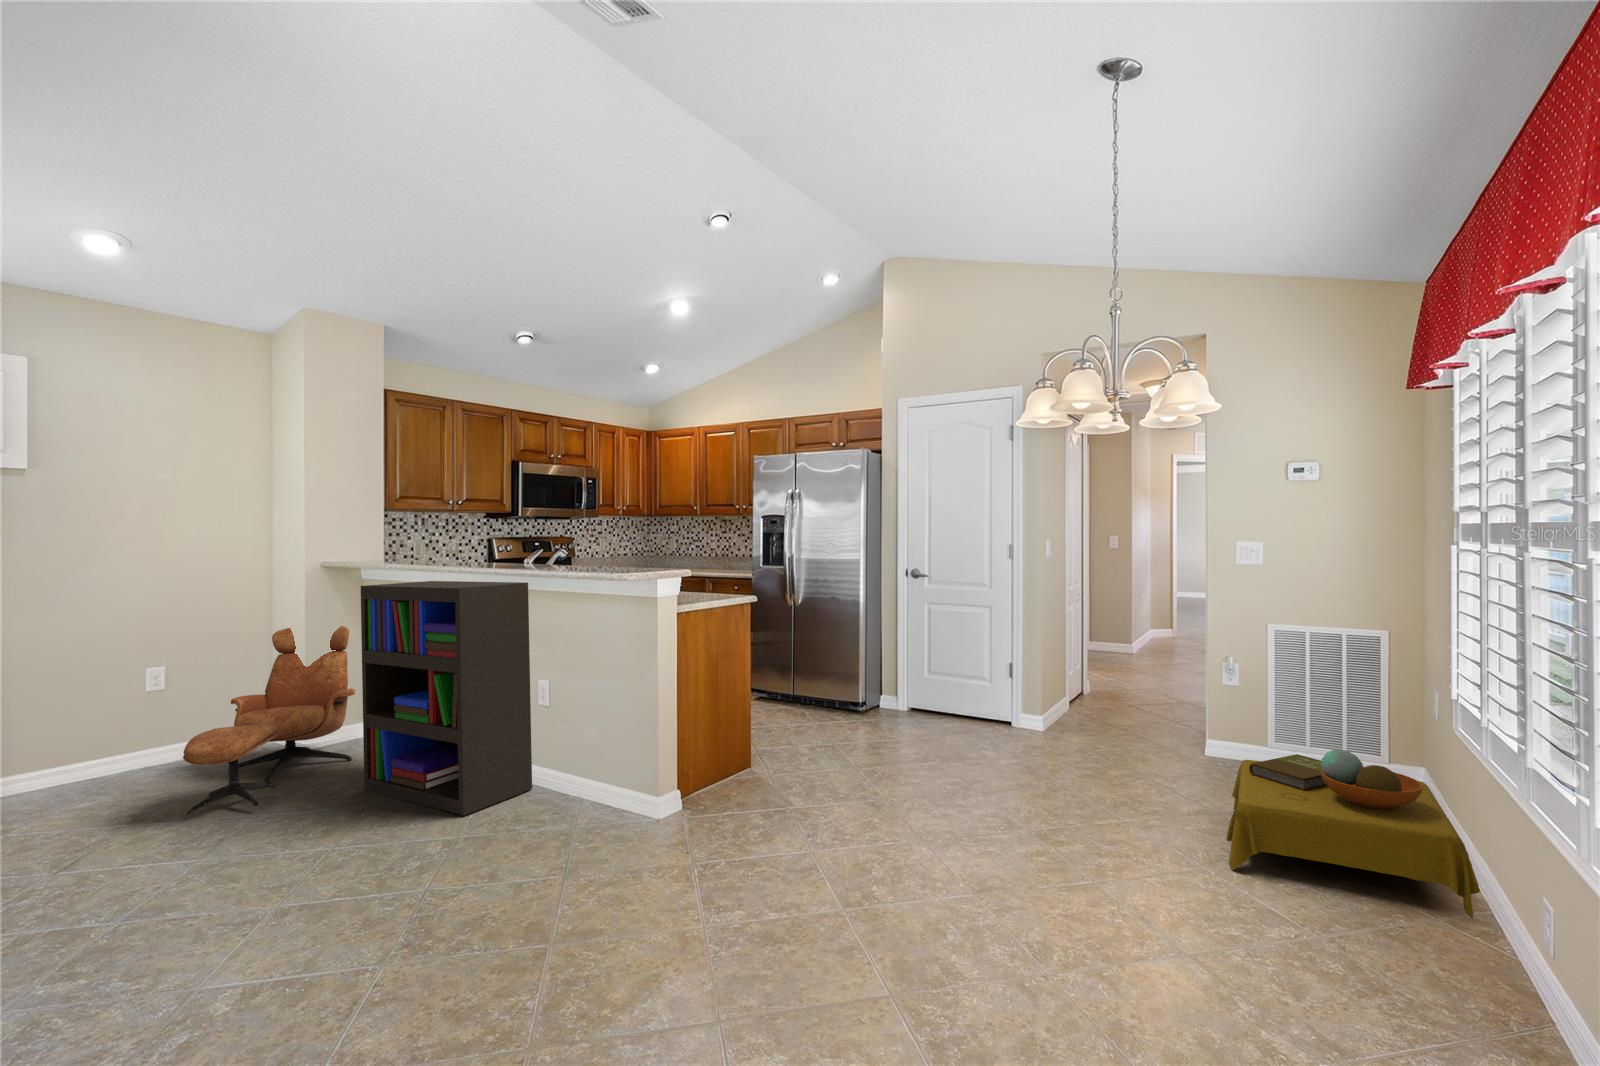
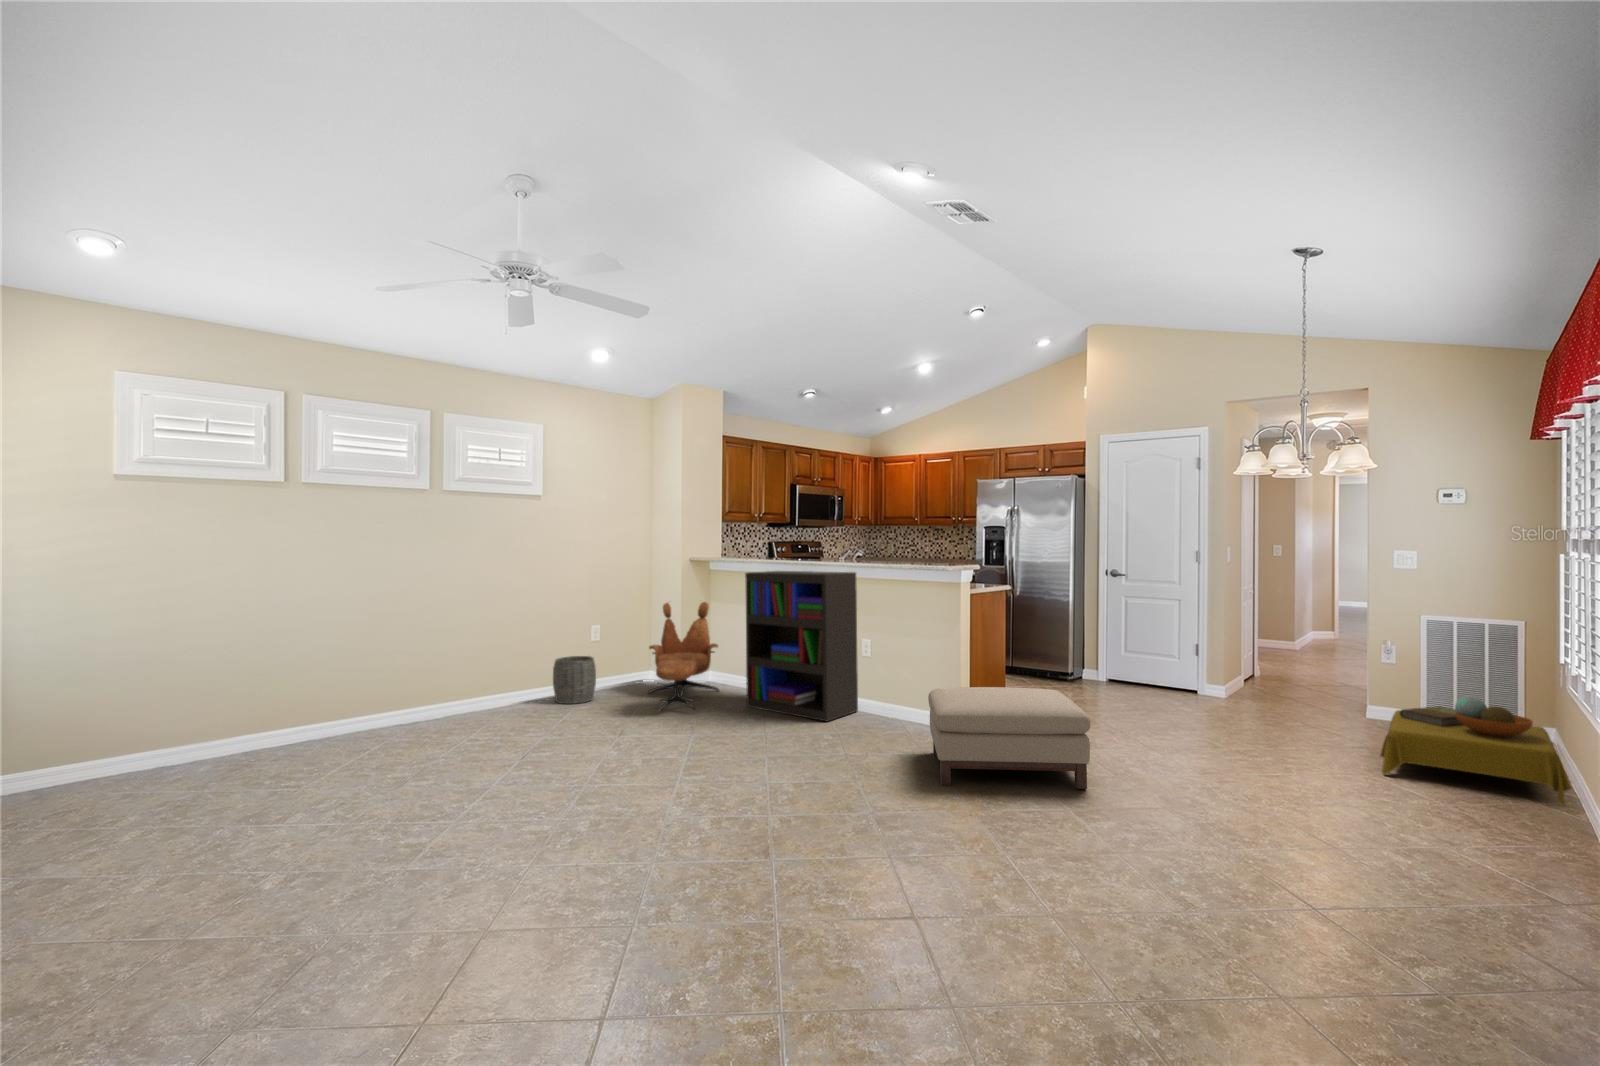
woven basket: none [32,721,124,805] -> present [553,656,596,704]
ottoman: none [532,766,795,967] -> present [928,687,1090,789]

